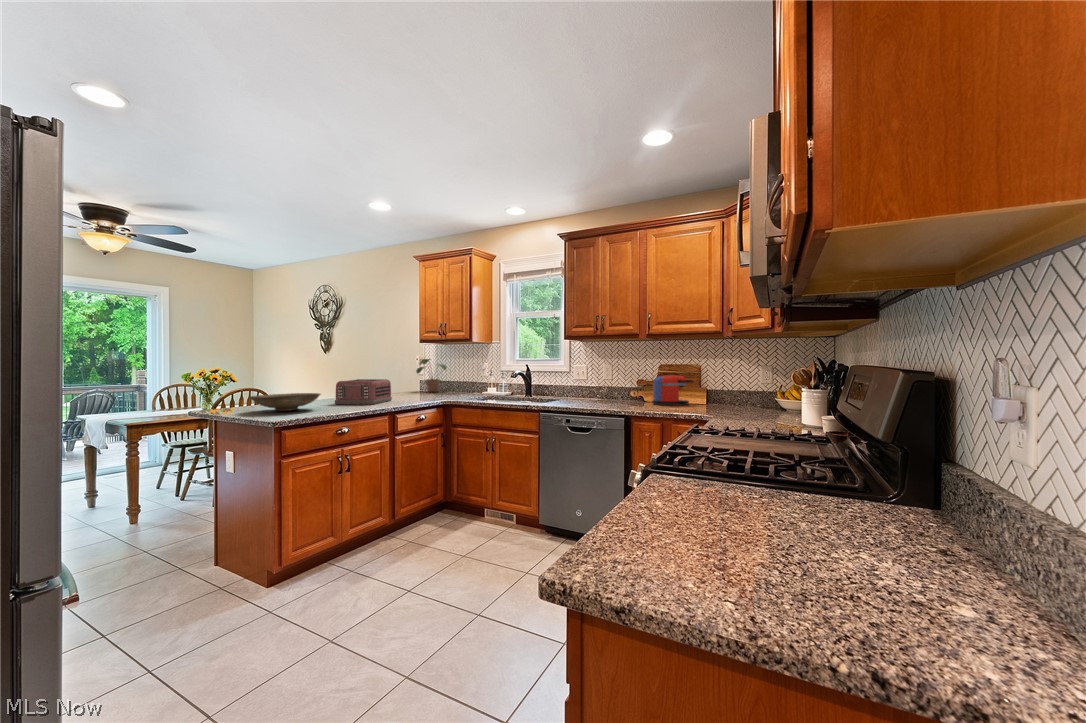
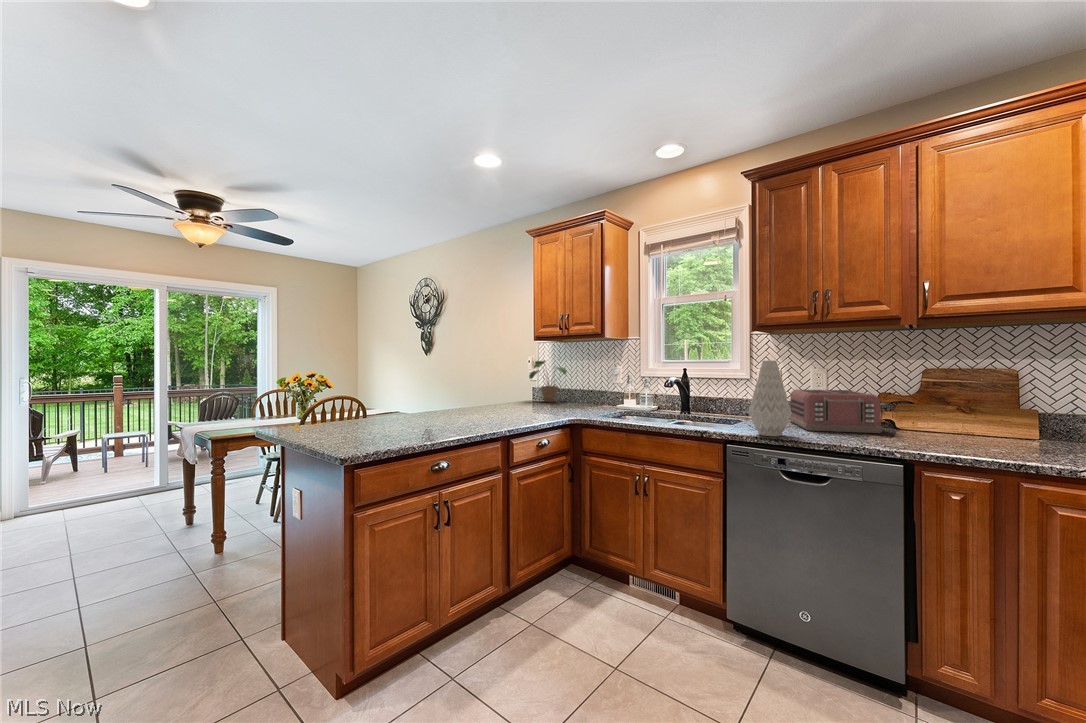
vase: none [552,359,575,406] -> present [749,361,792,436]
coffee maker: present [652,375,694,405] -> none [929,388,1020,440]
toaster: present [335,379,392,405] -> present [789,390,882,433]
decorative bowl: present [250,393,320,411] -> none [323,407,414,434]

